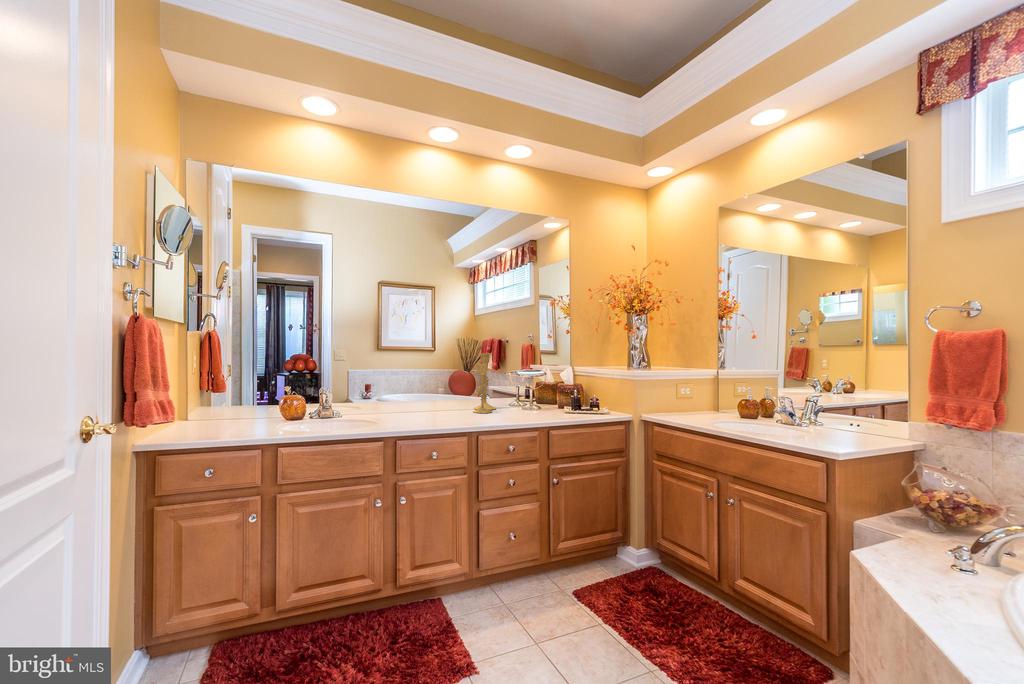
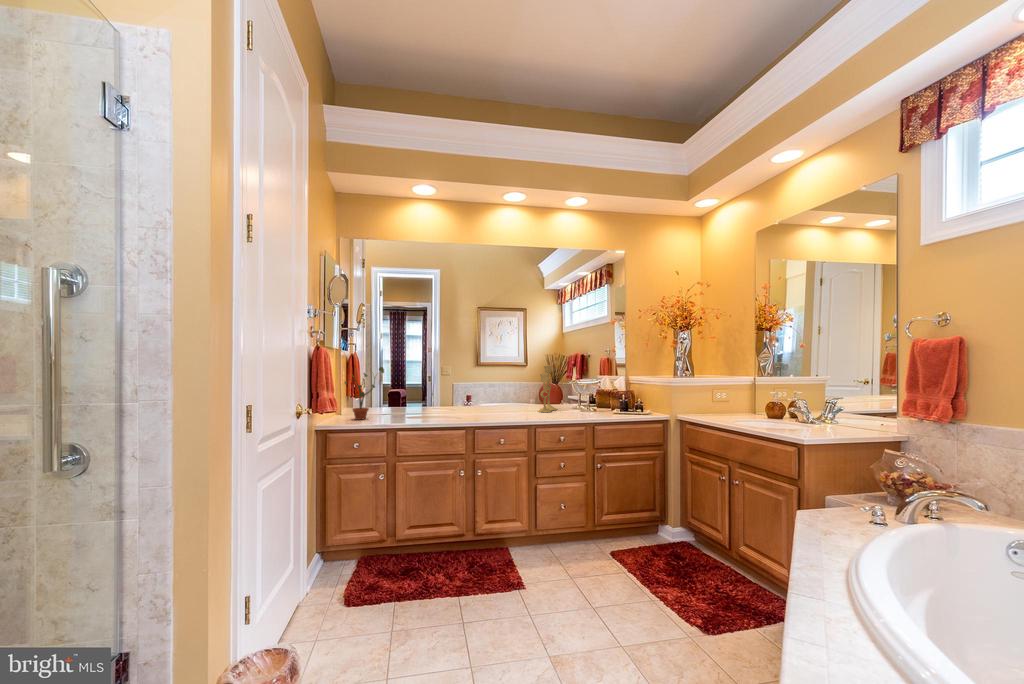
potted plant: none [192,352,259,431] -> present [345,367,384,420]

